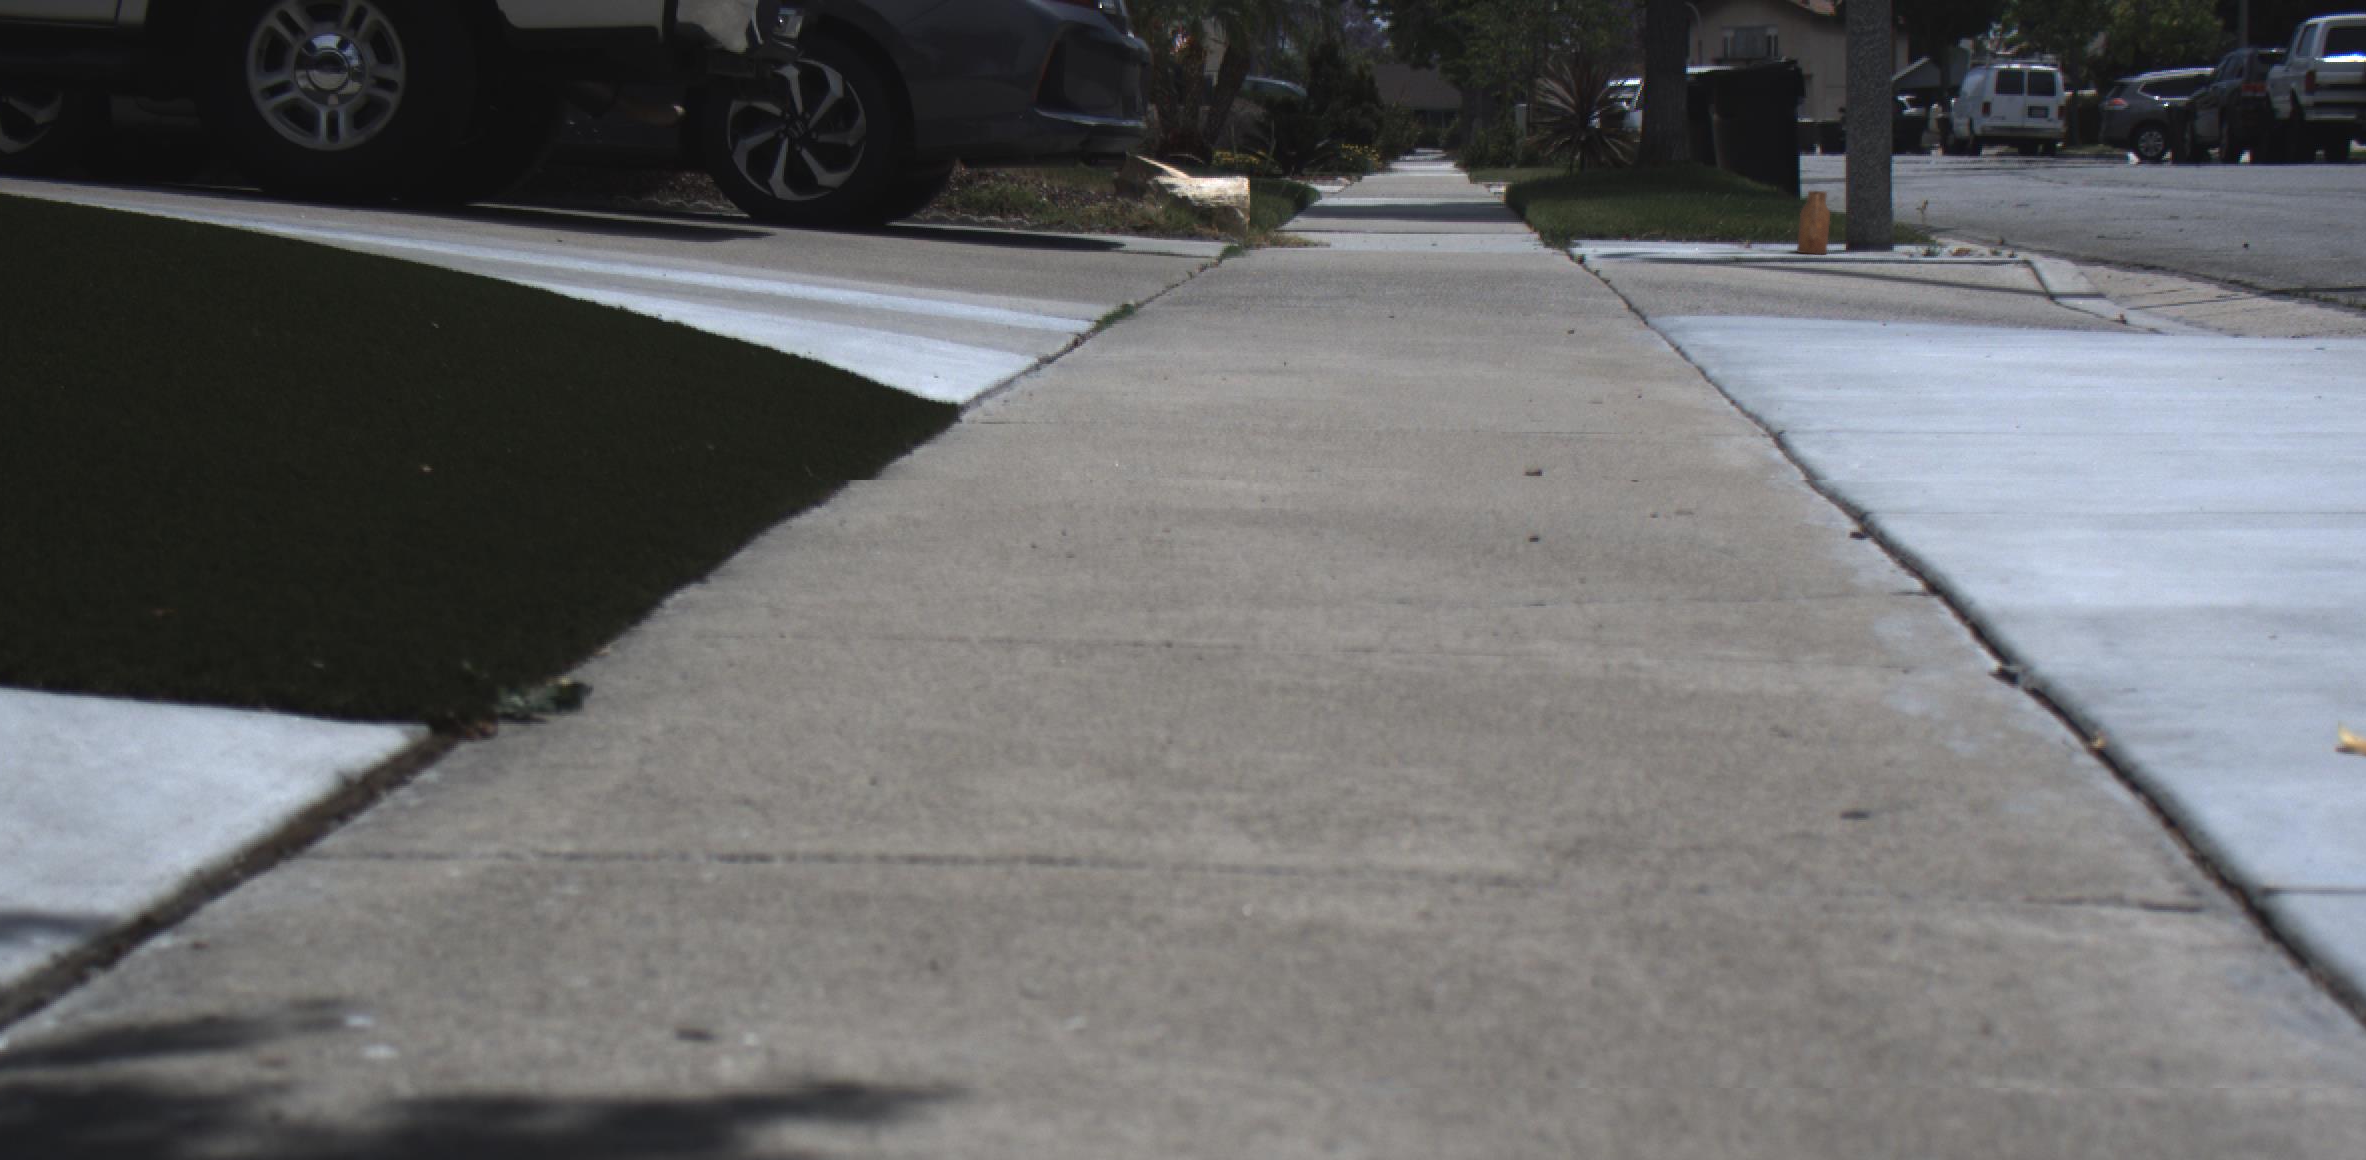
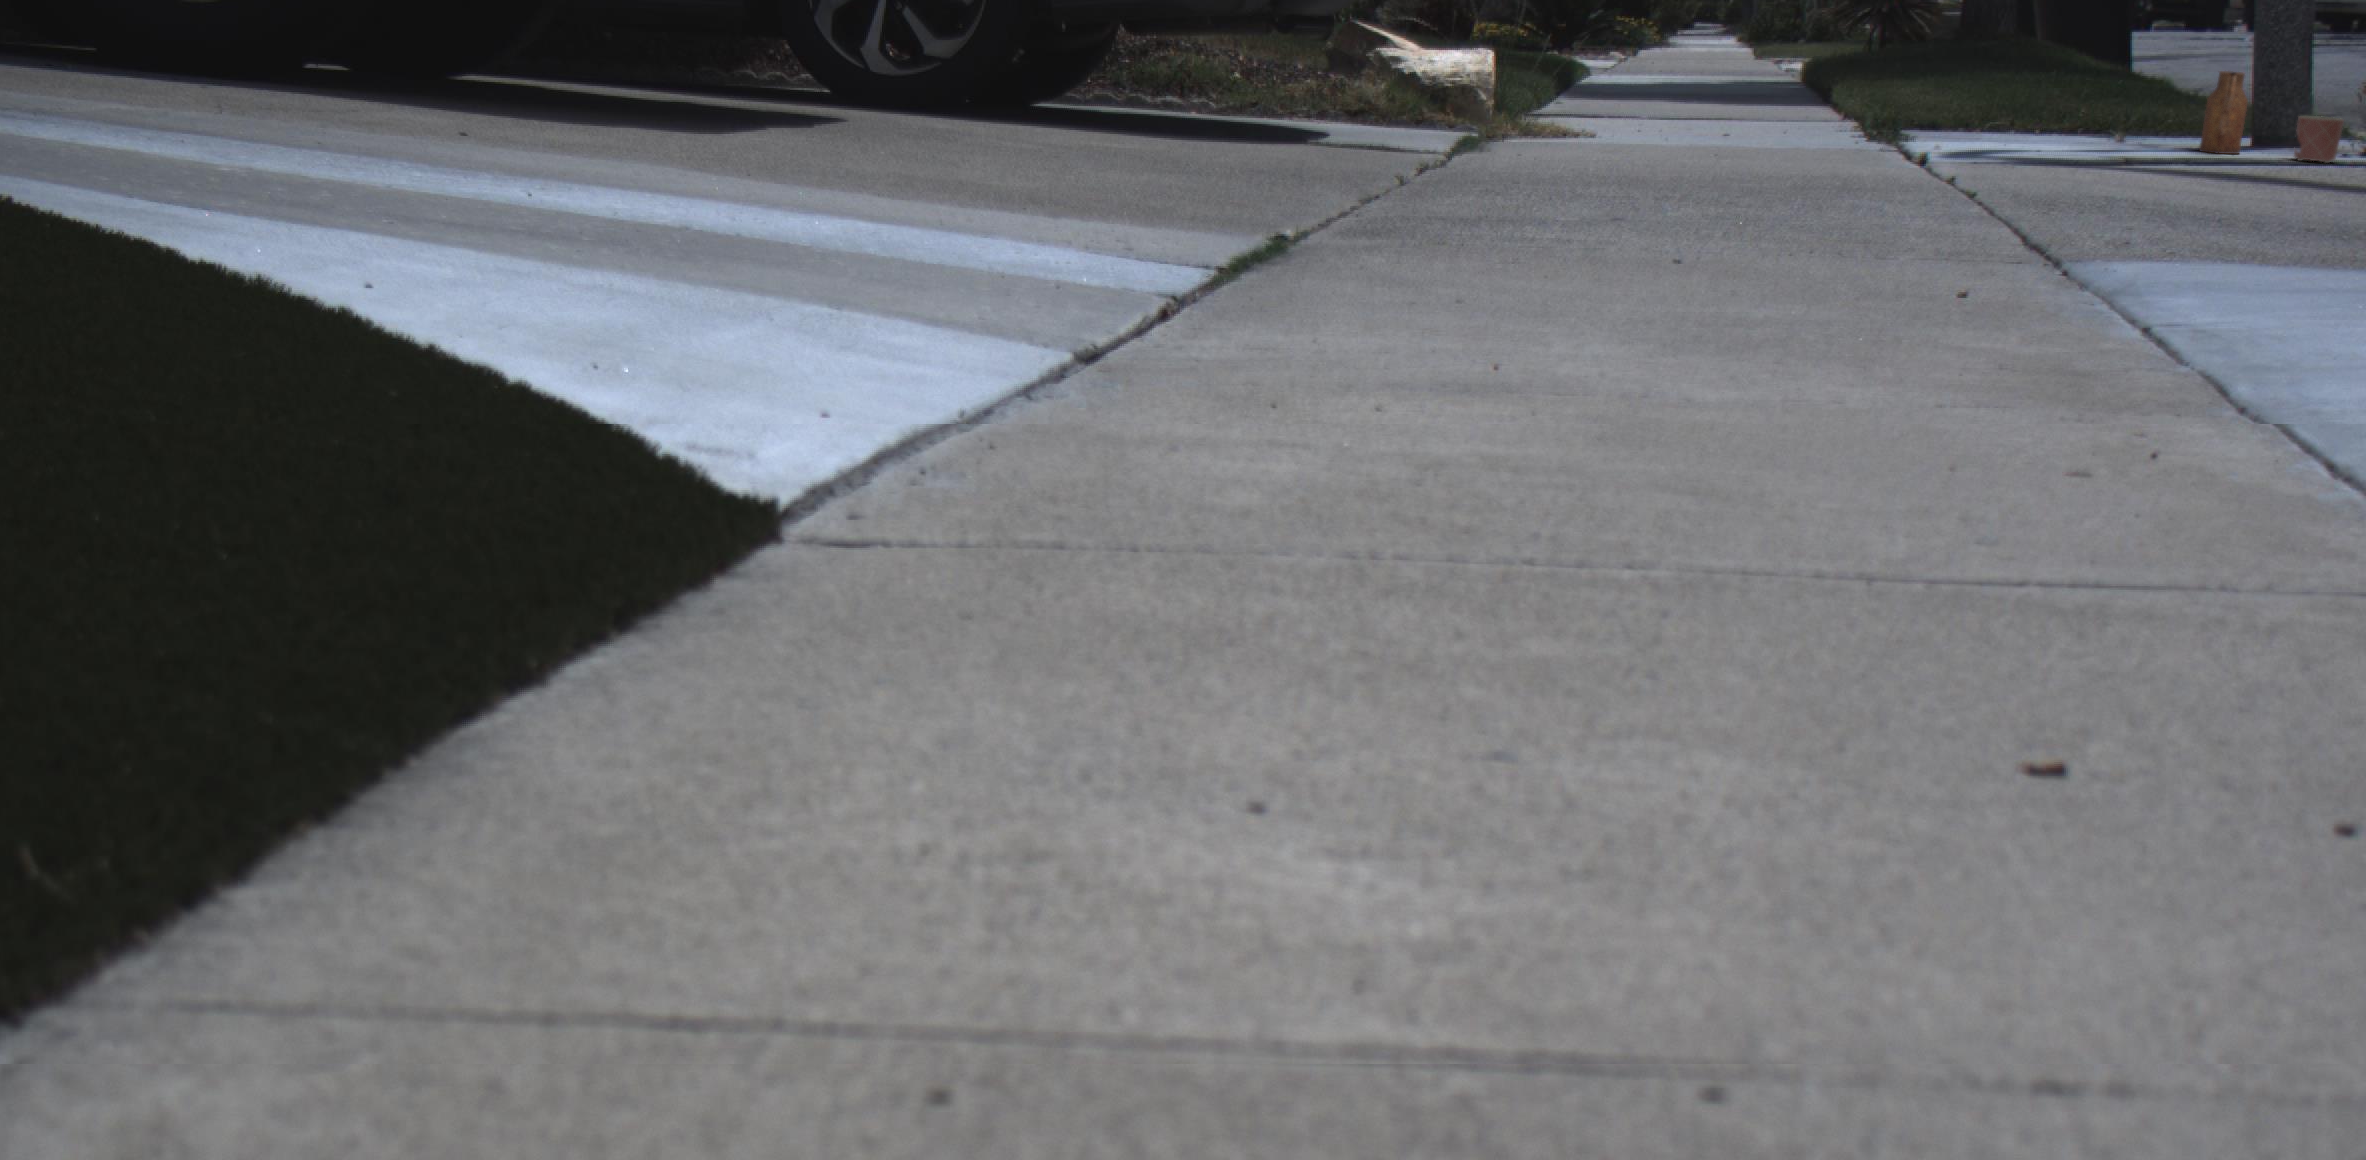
planter: none [1865,224,1900,260] -> present [2294,116,2344,163]

